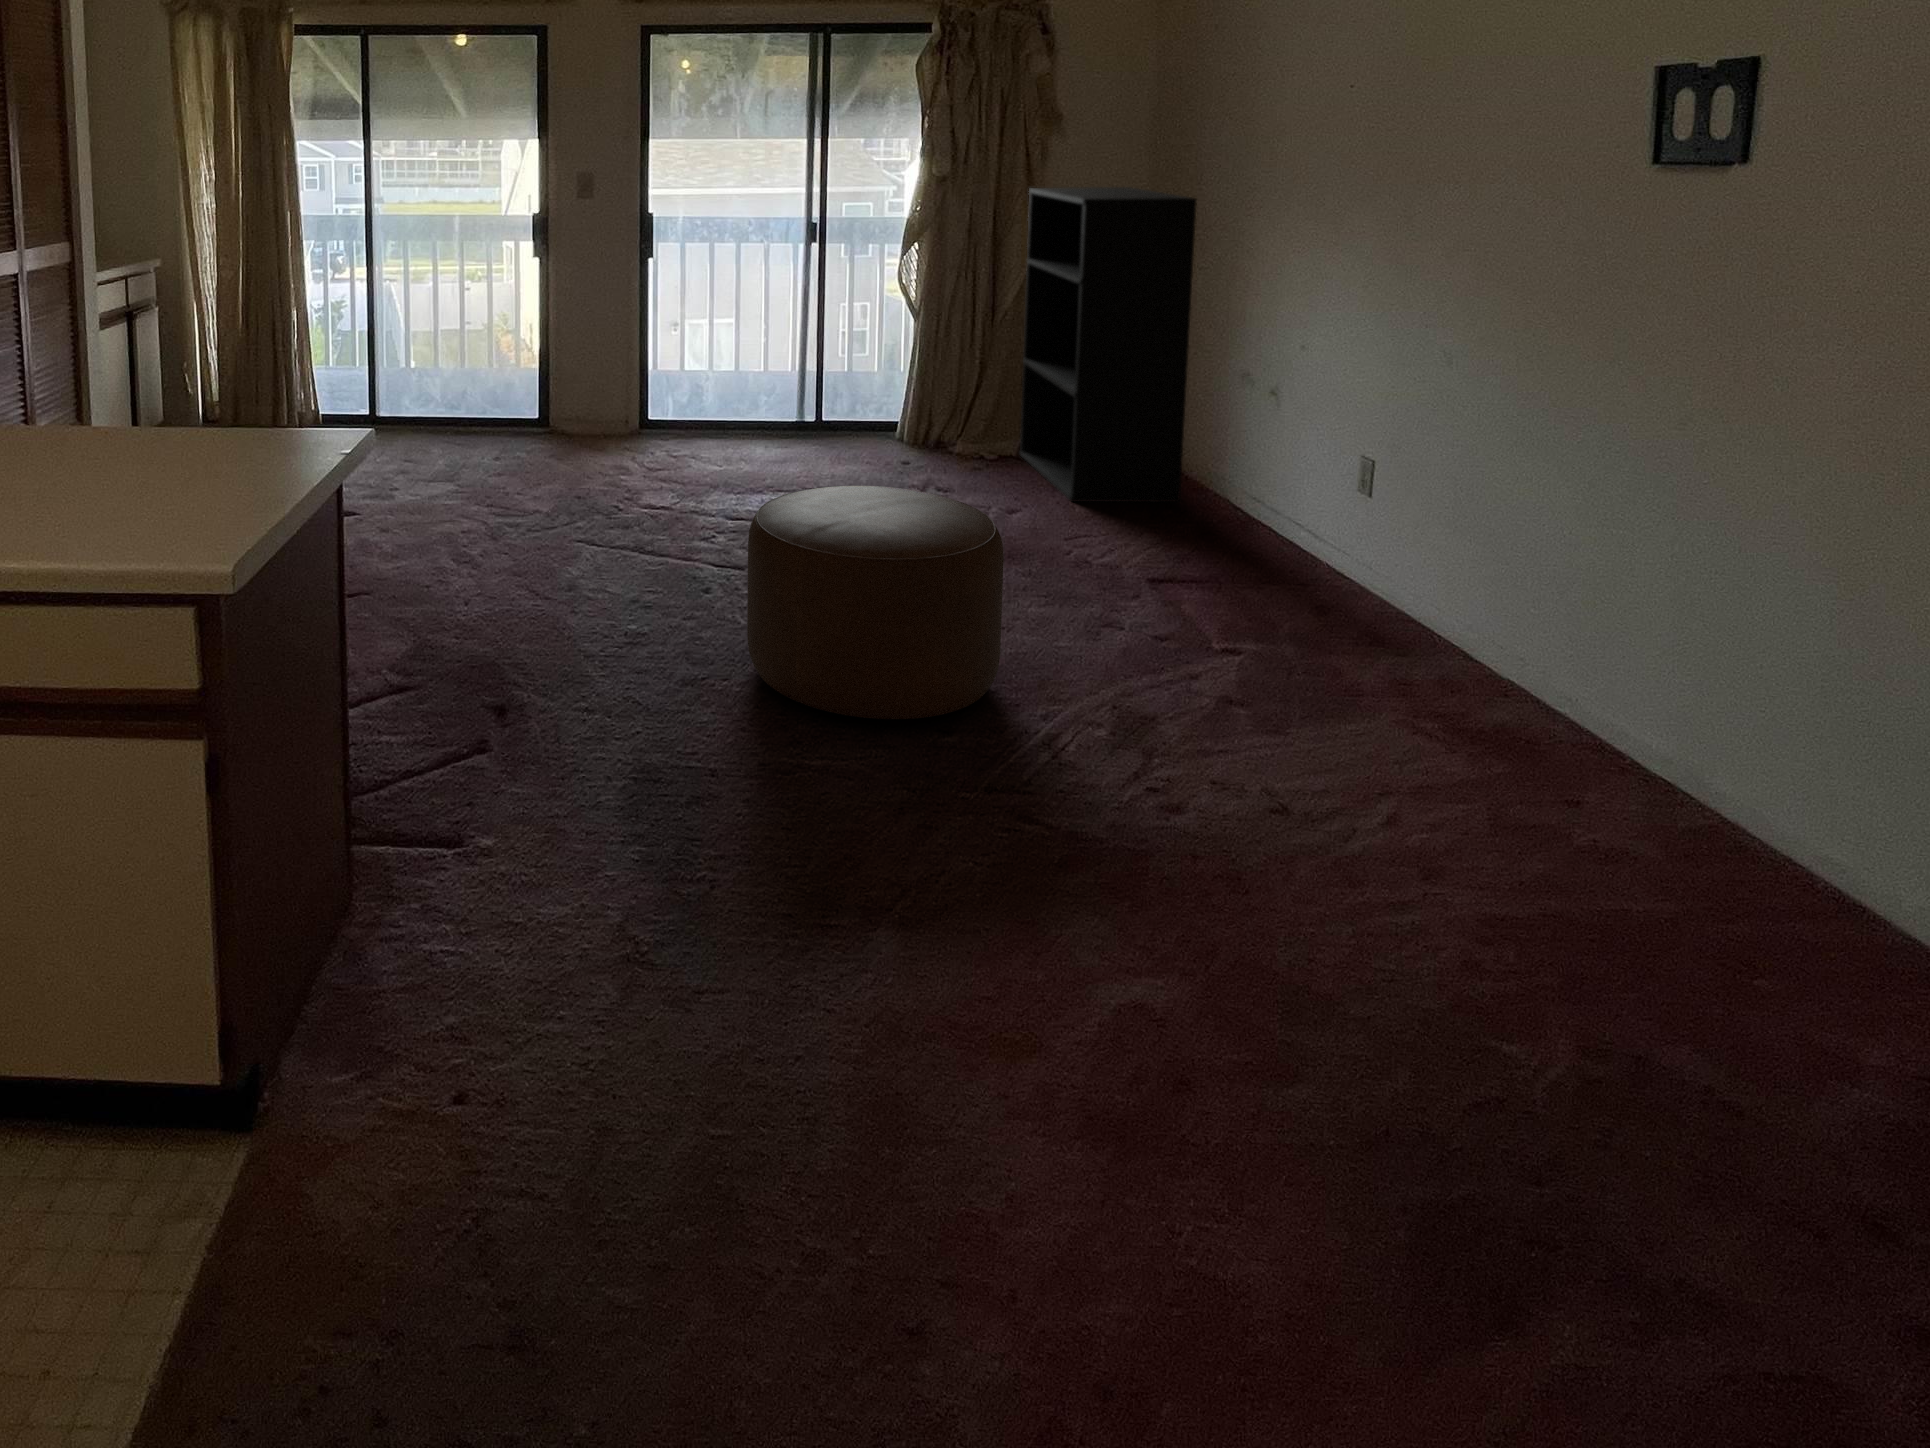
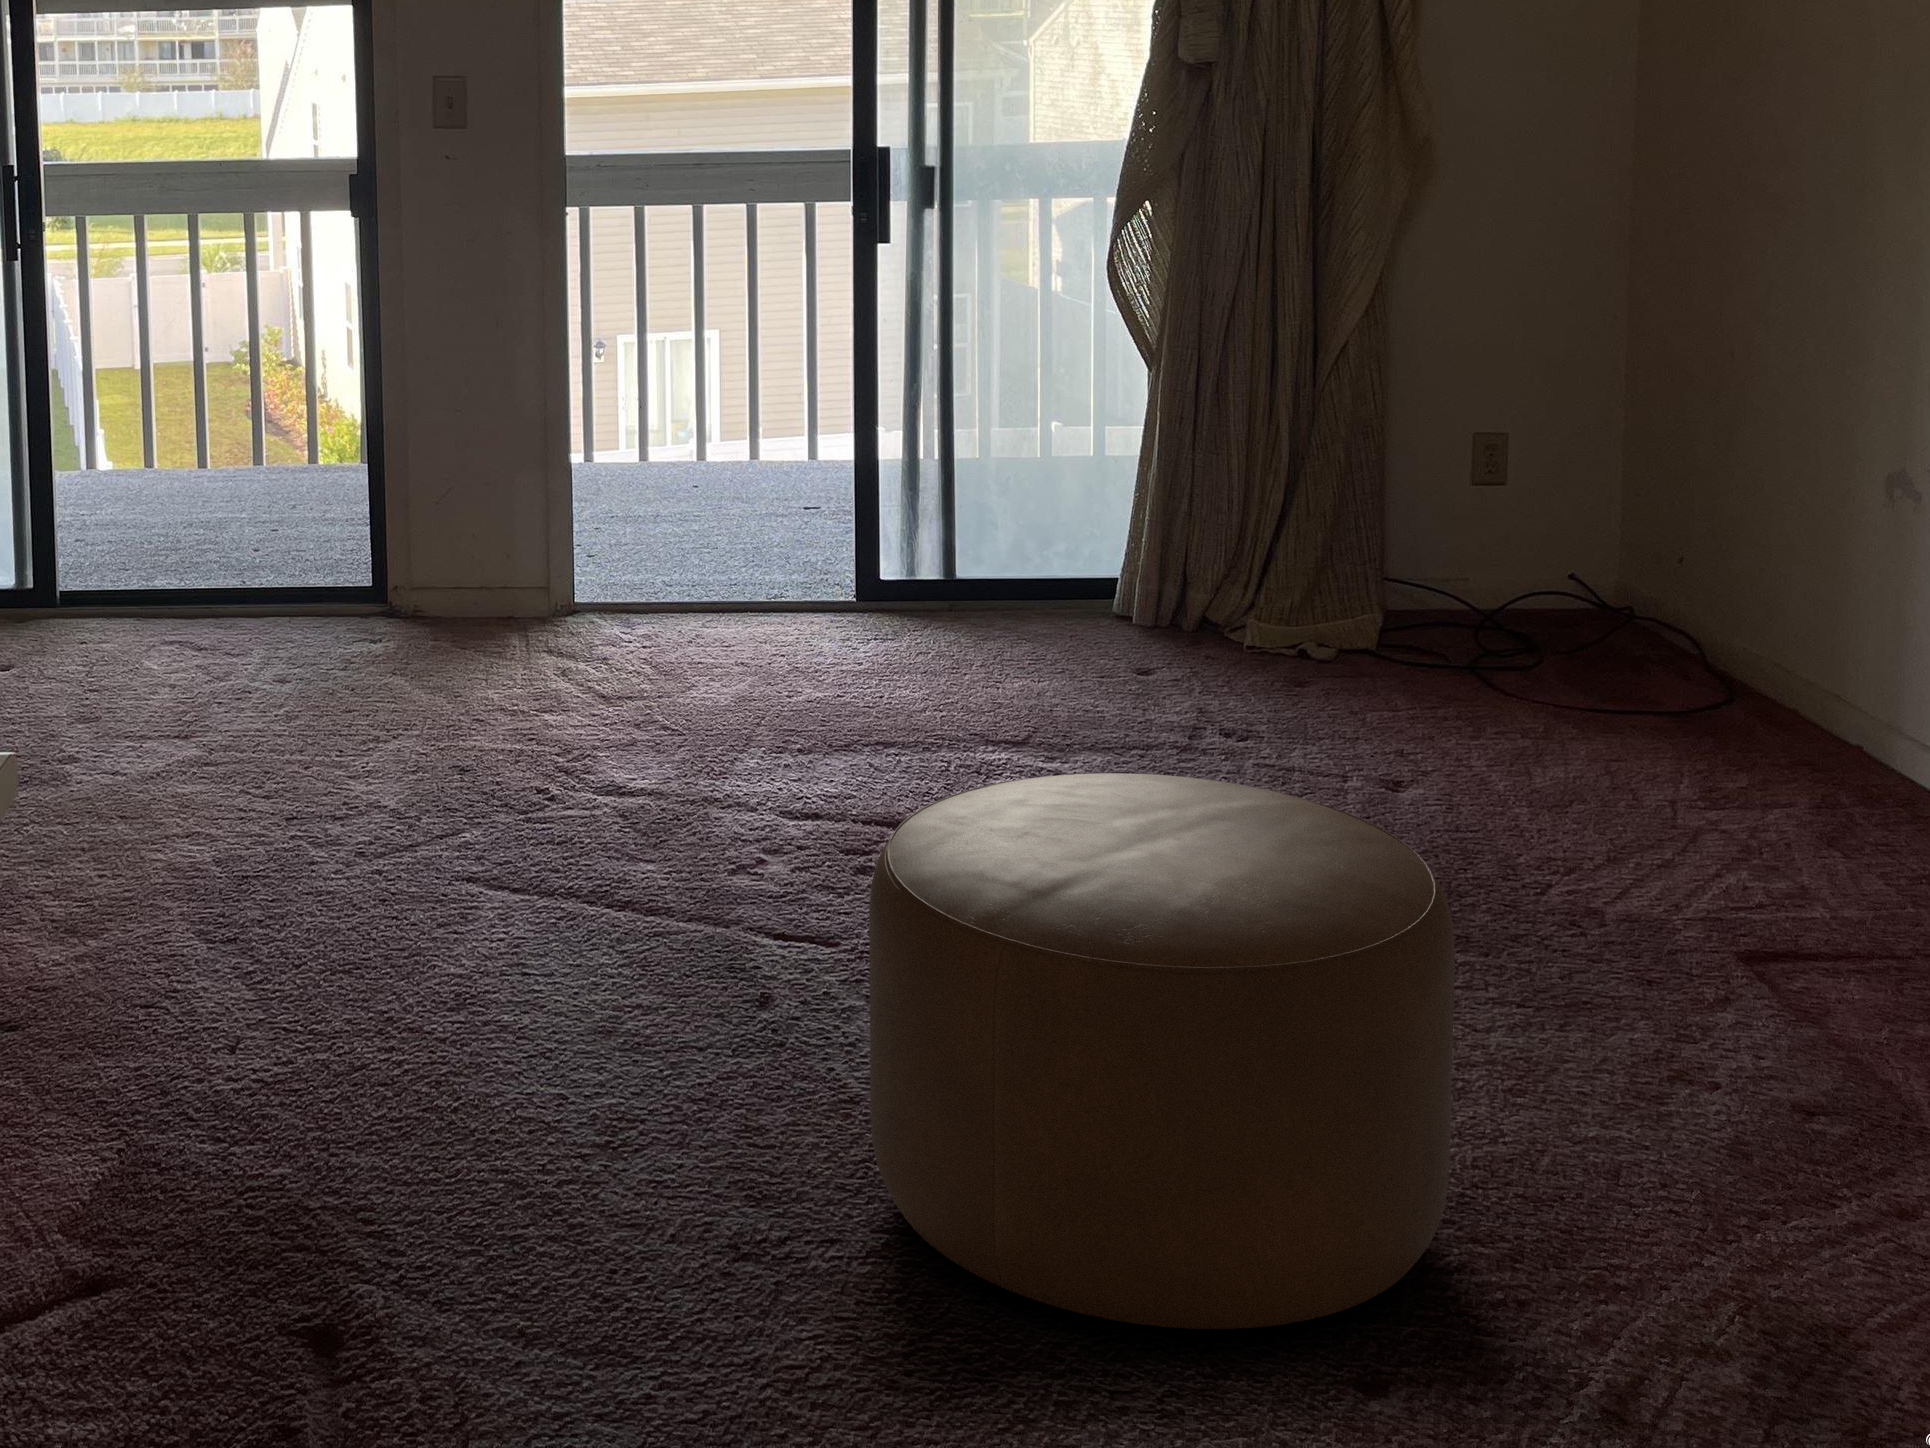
bookshelf: present [1020,187,1197,502] -> none [1384,79,1777,758]

